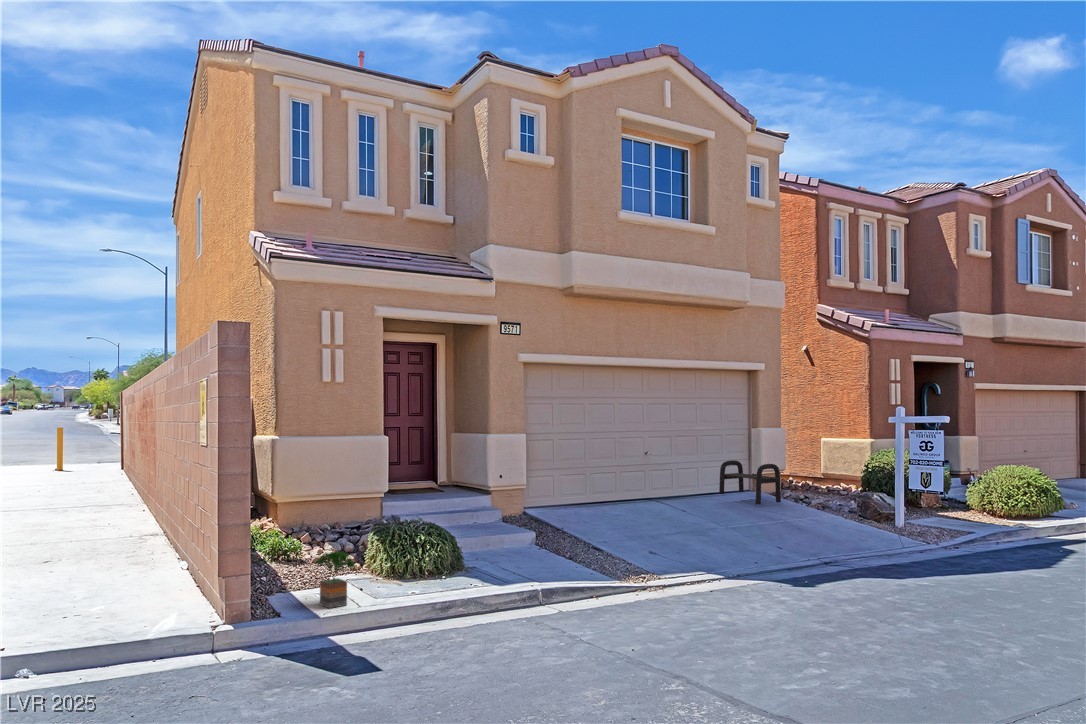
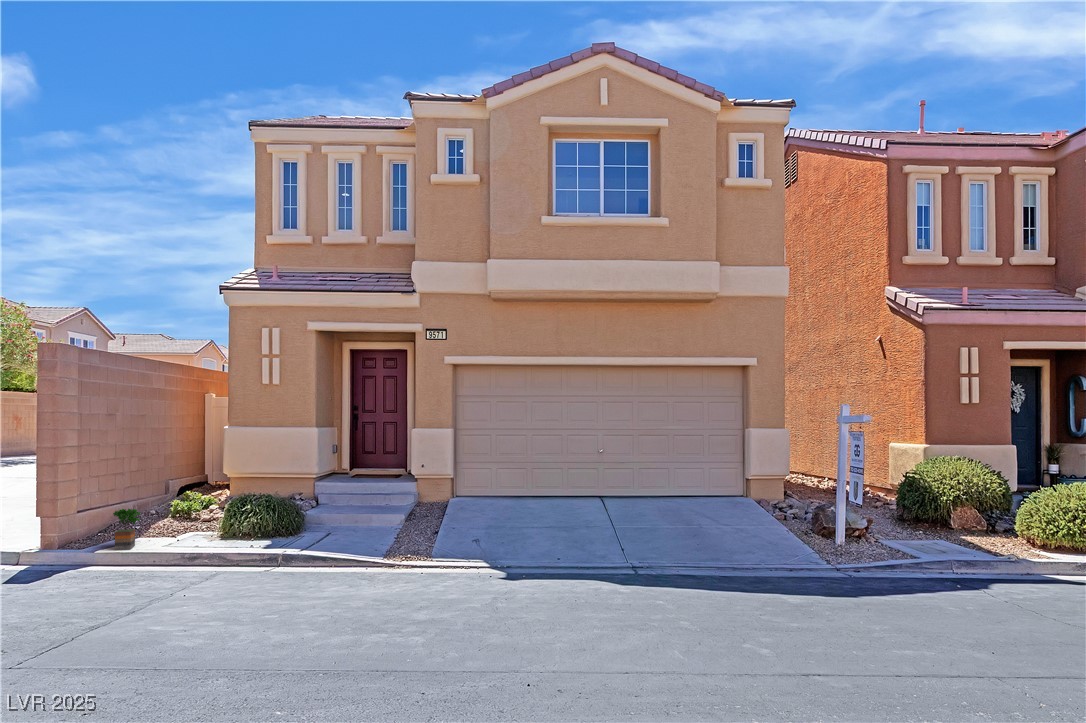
bench: present [719,460,781,505] -> none [687,459,736,506]

